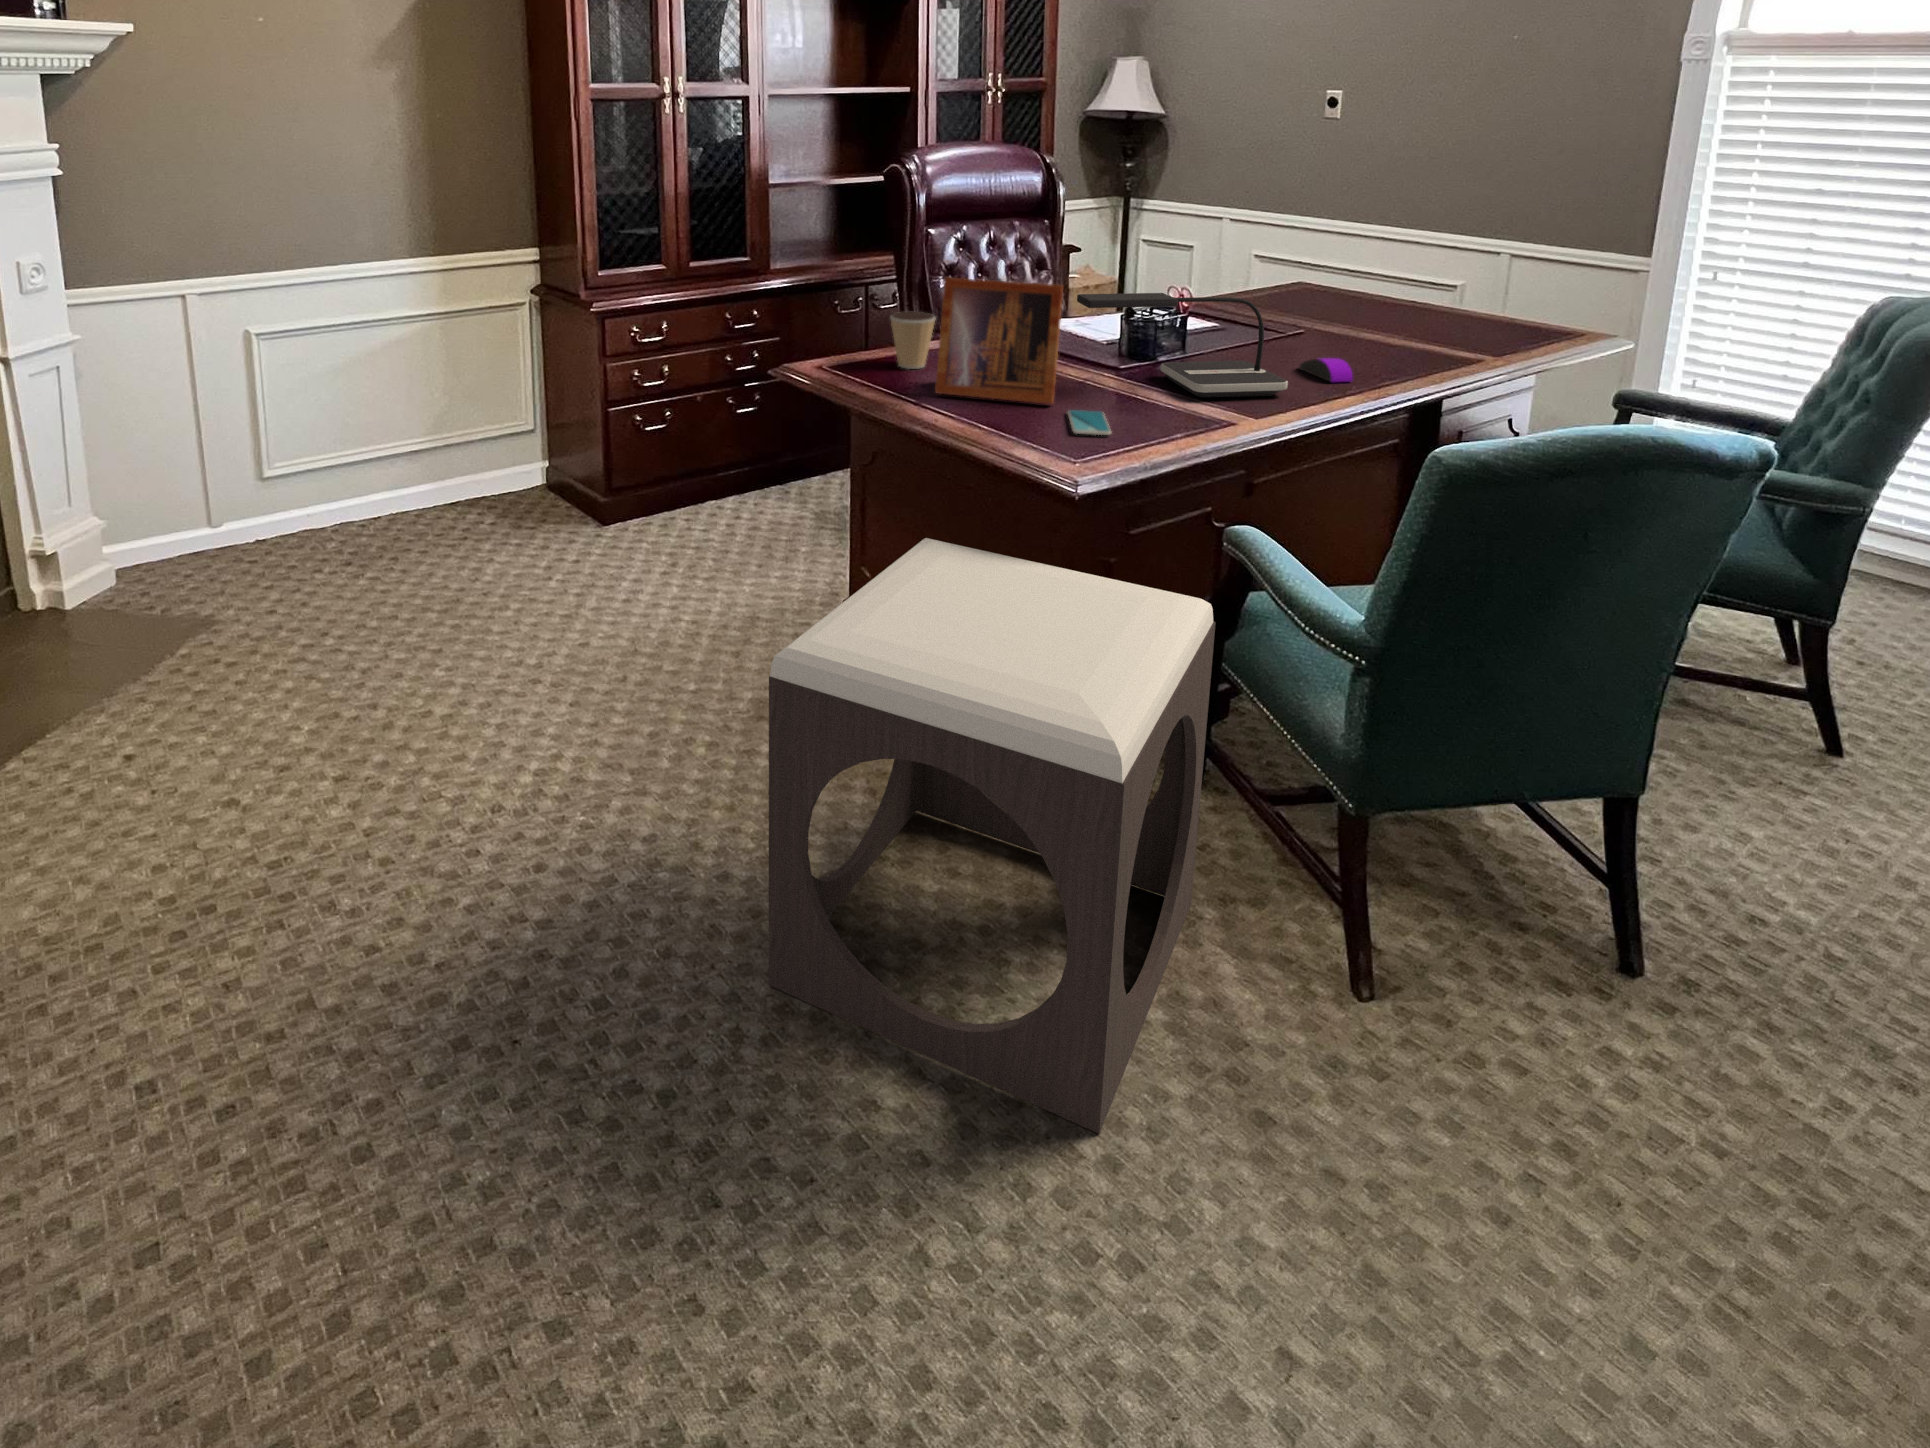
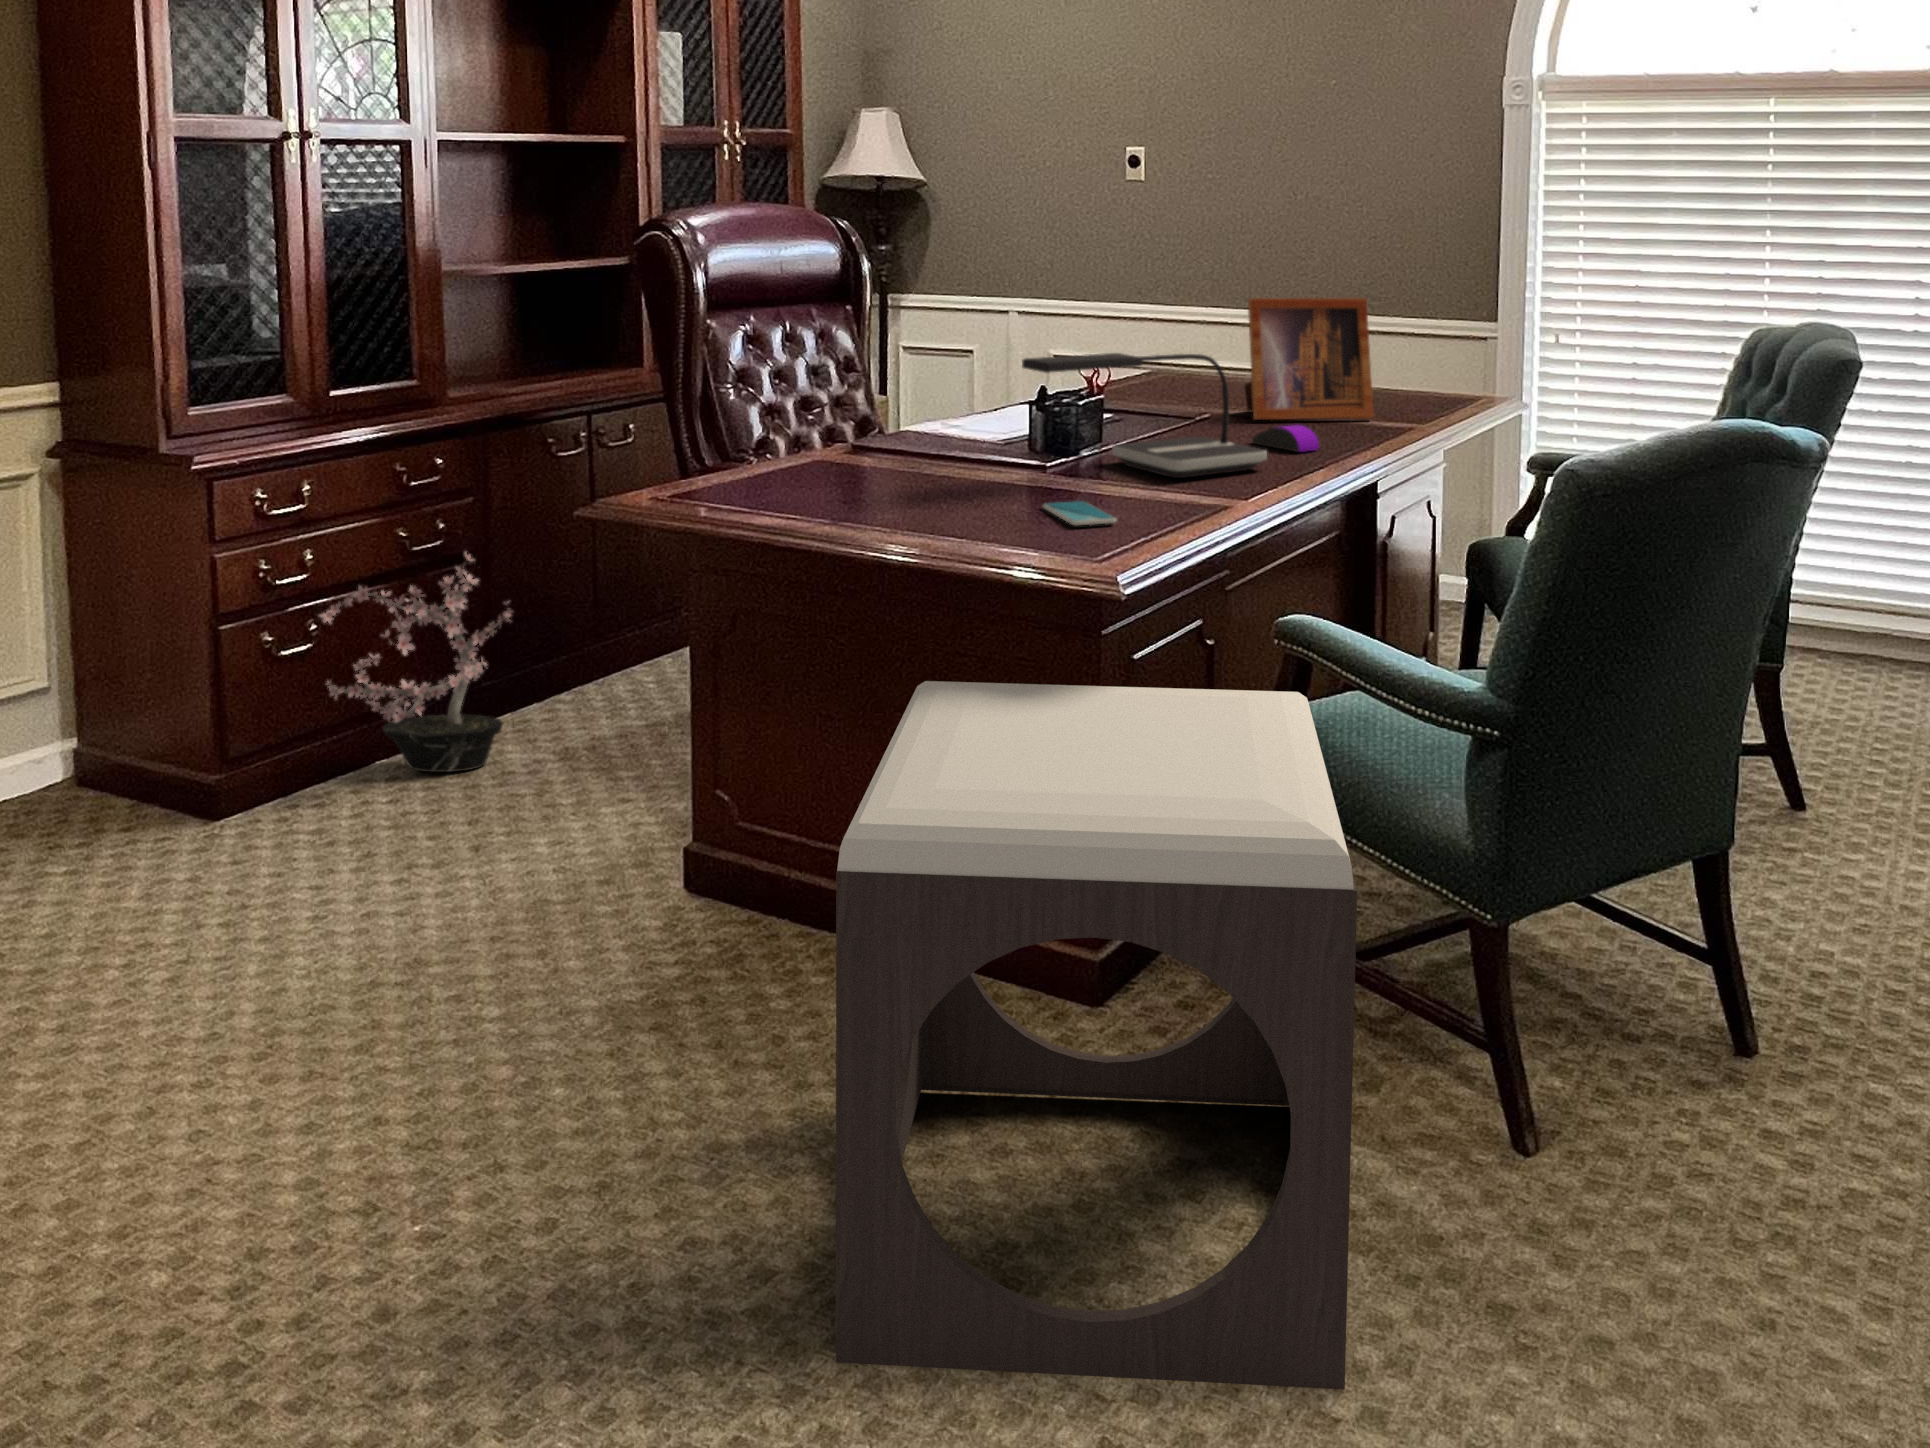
picture frame: present [935,278,1063,404] -> present [1244,298,1374,420]
coffee cup: present [890,312,935,369] -> none [760,405,825,482]
potted plant: none [662,373,790,517] -> present [319,553,512,772]

